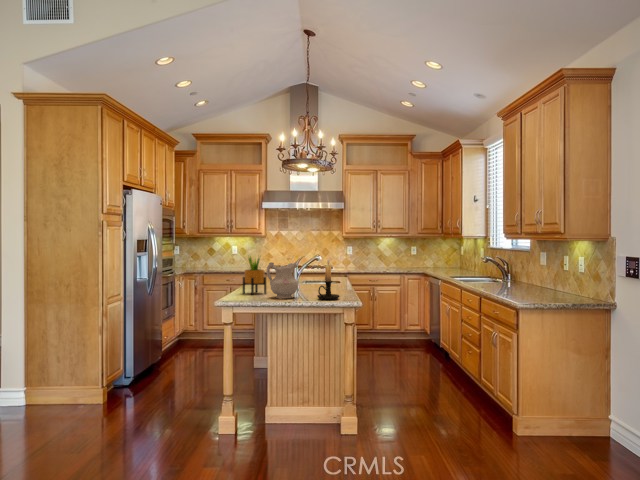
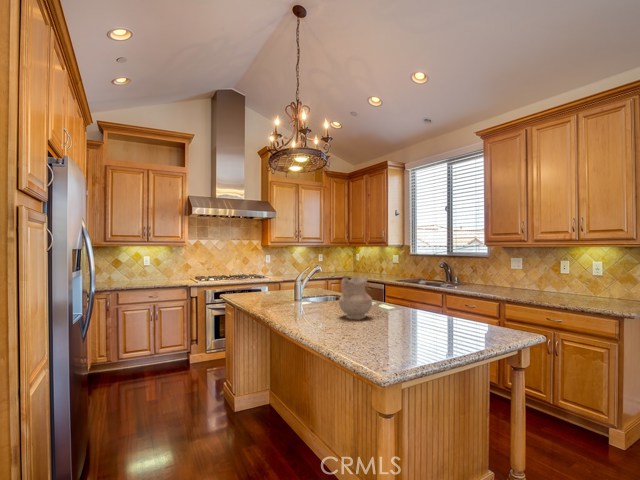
potted plant: present [243,256,266,295] -> none [288,265,316,318]
candle holder: present [317,259,339,300] -> none [391,268,415,316]

